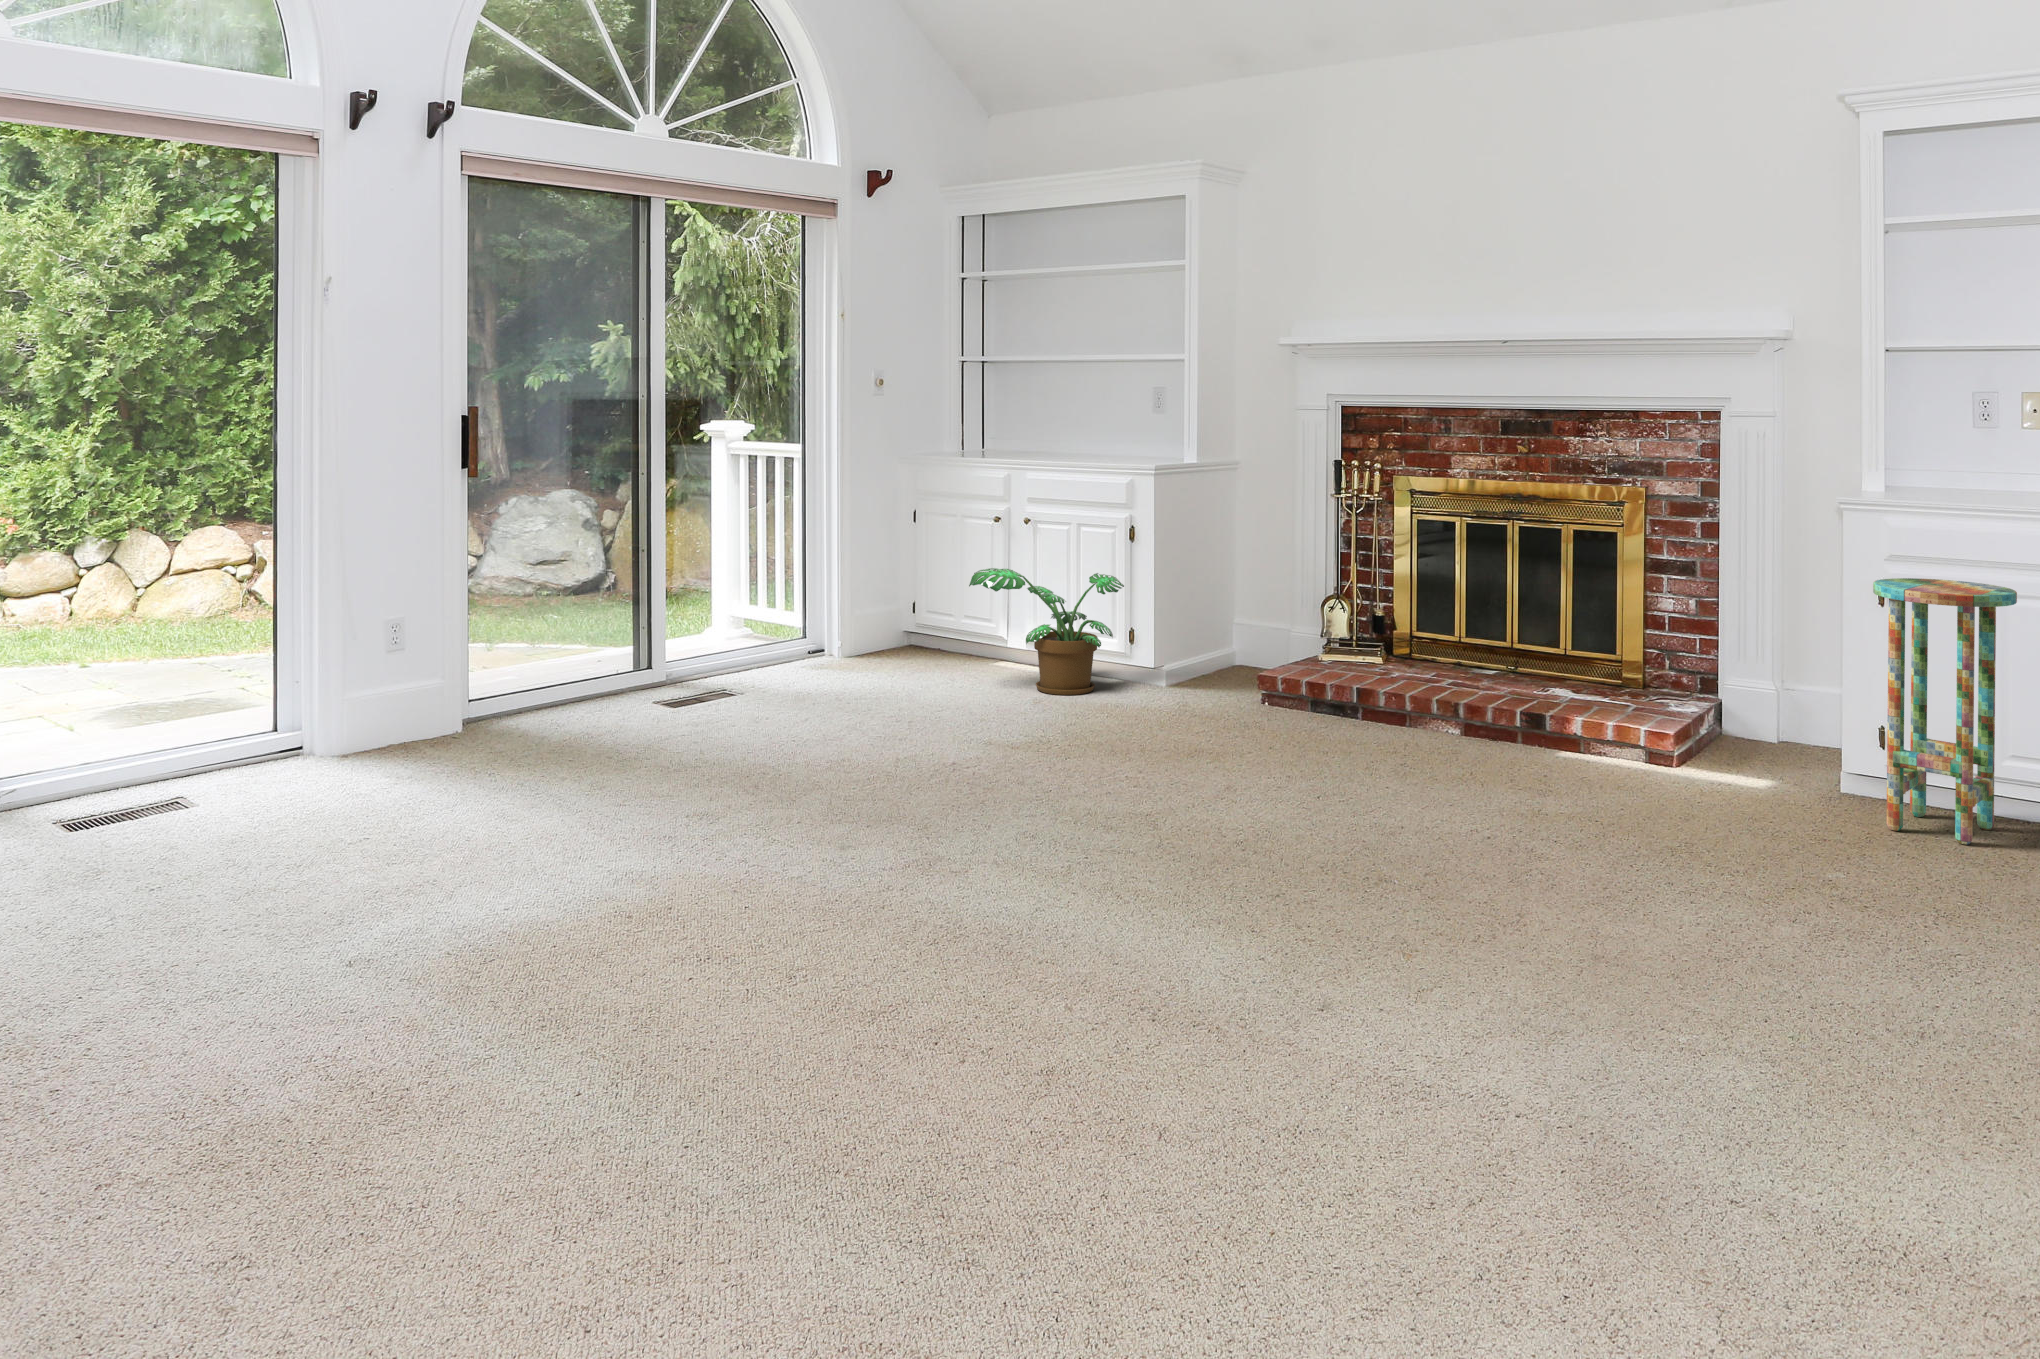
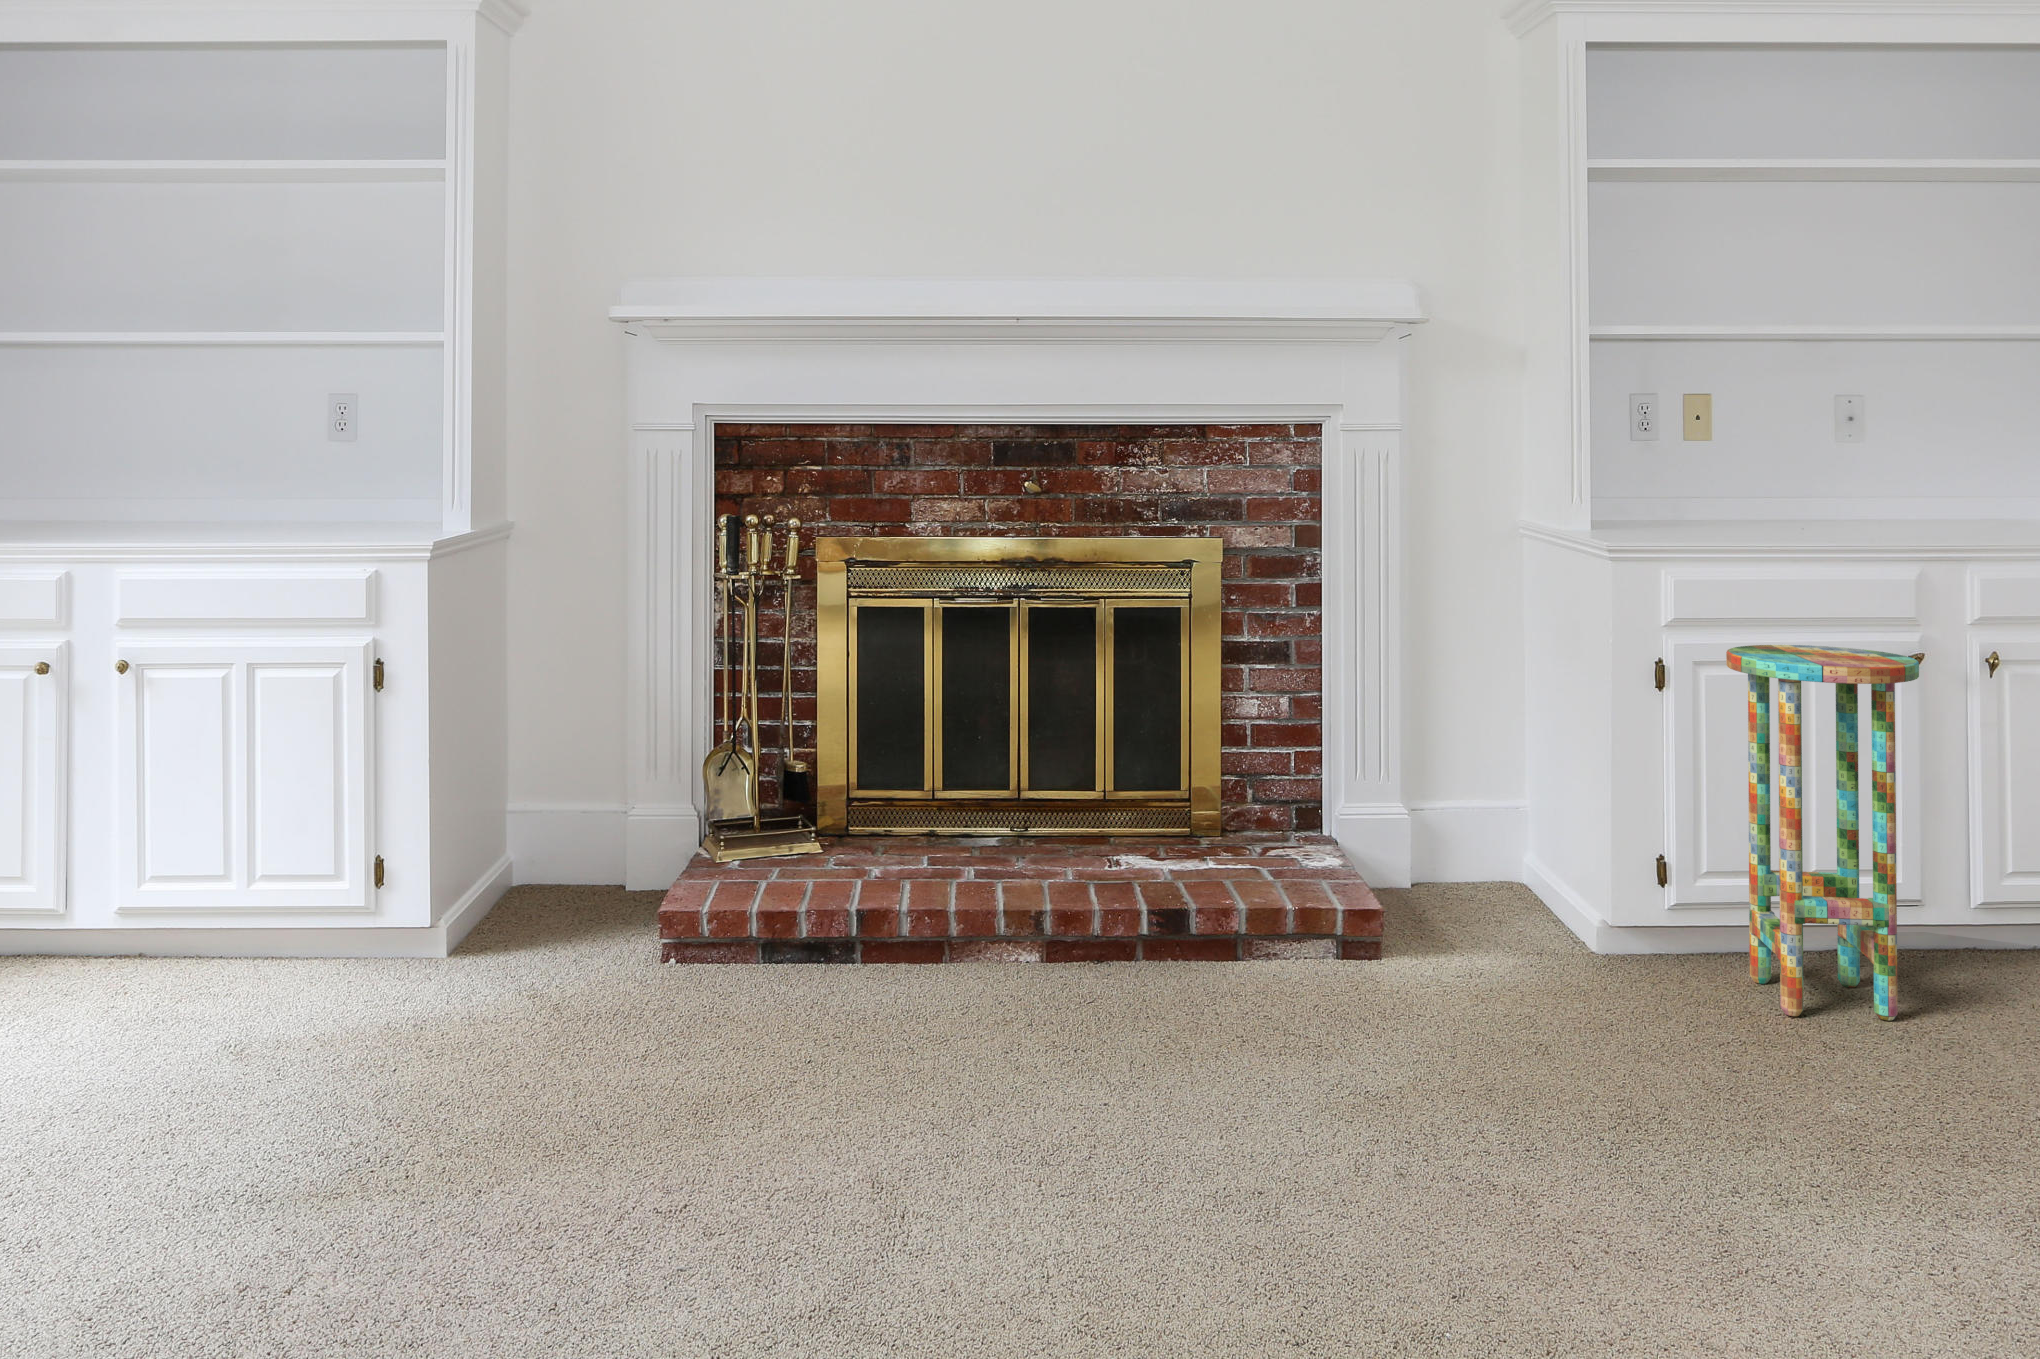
potted plant: present [969,568,1124,695] -> none [36,755,360,1023]

